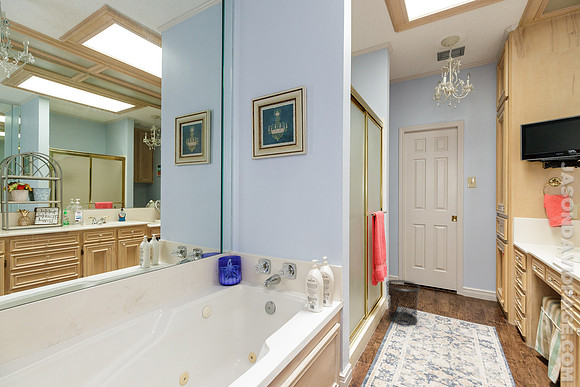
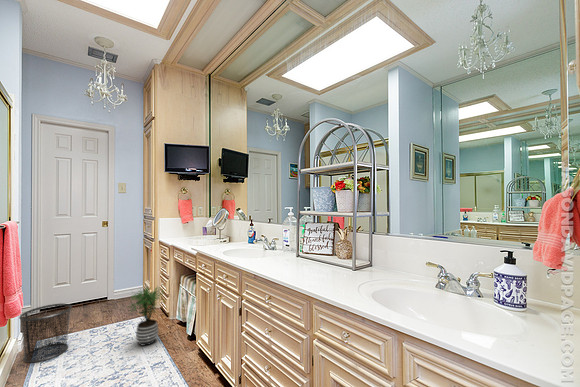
potted plant: none [466,293,516,362] -> present [130,288,163,346]

